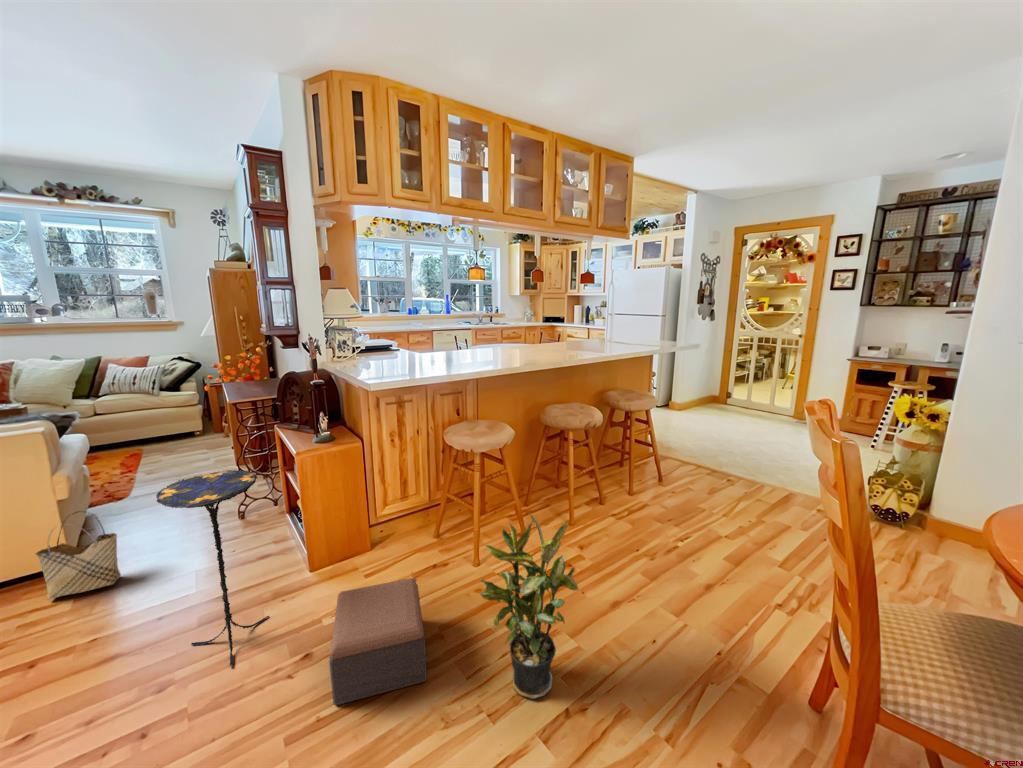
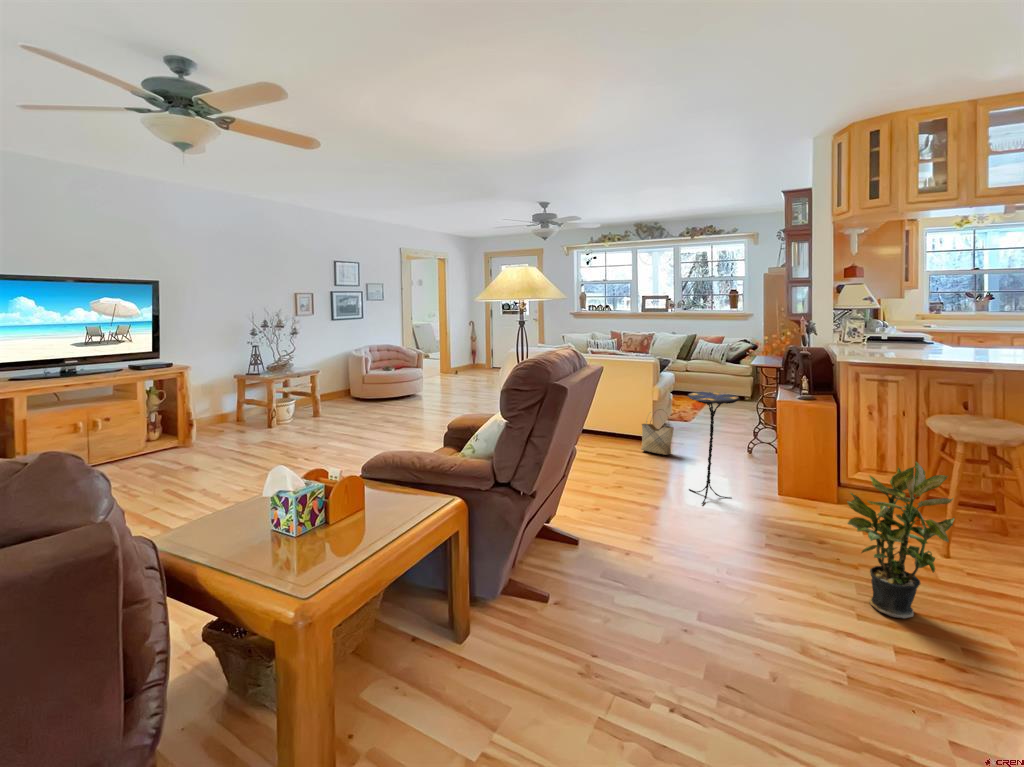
footstool: present [329,578,427,705] -> none [742,489,831,564]

